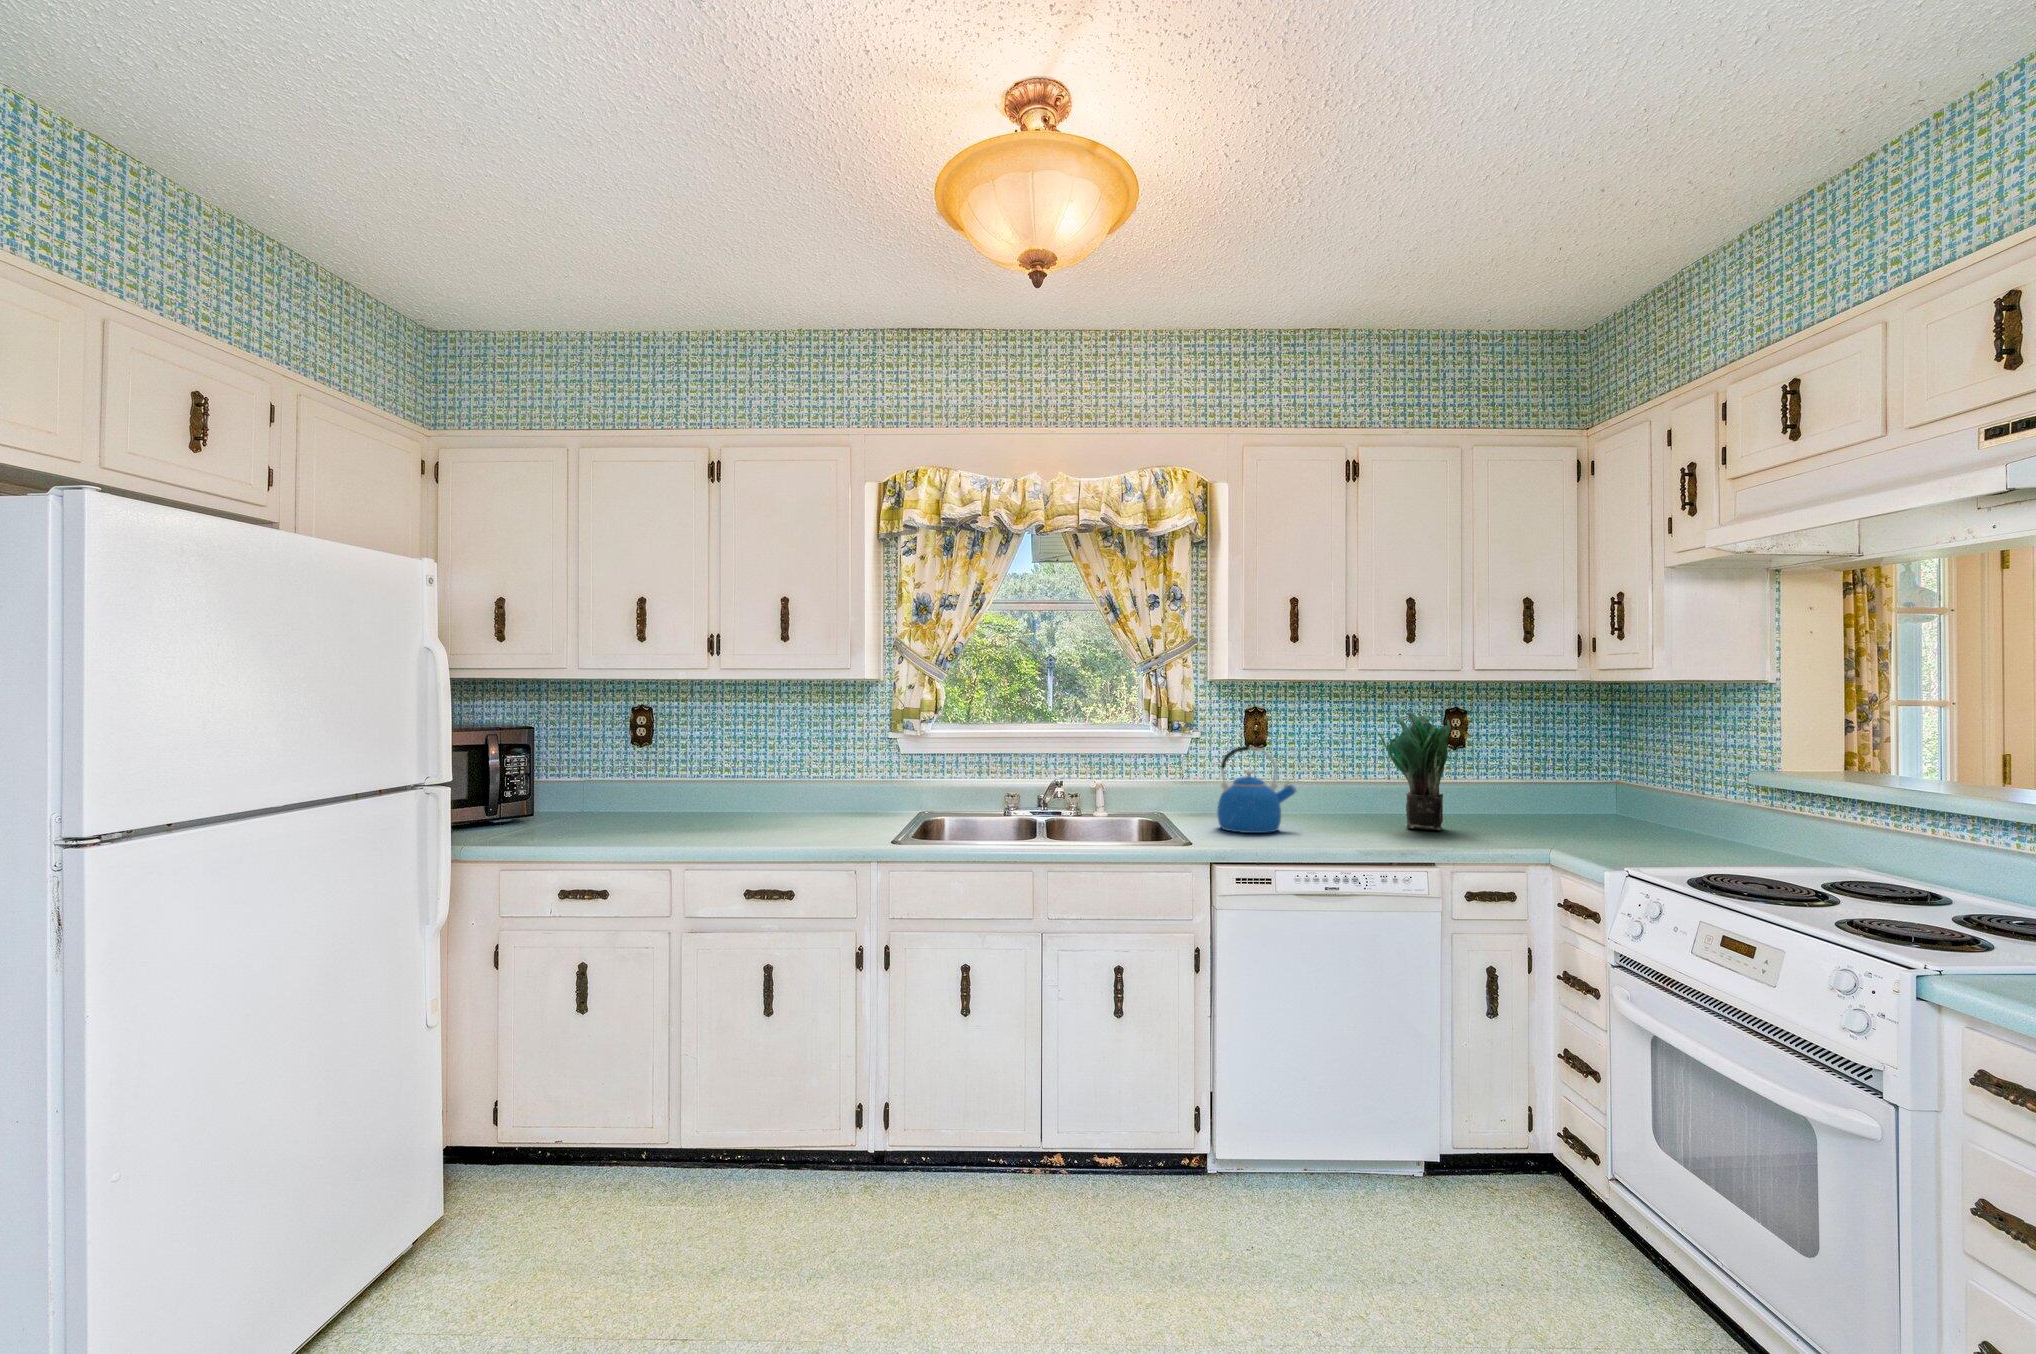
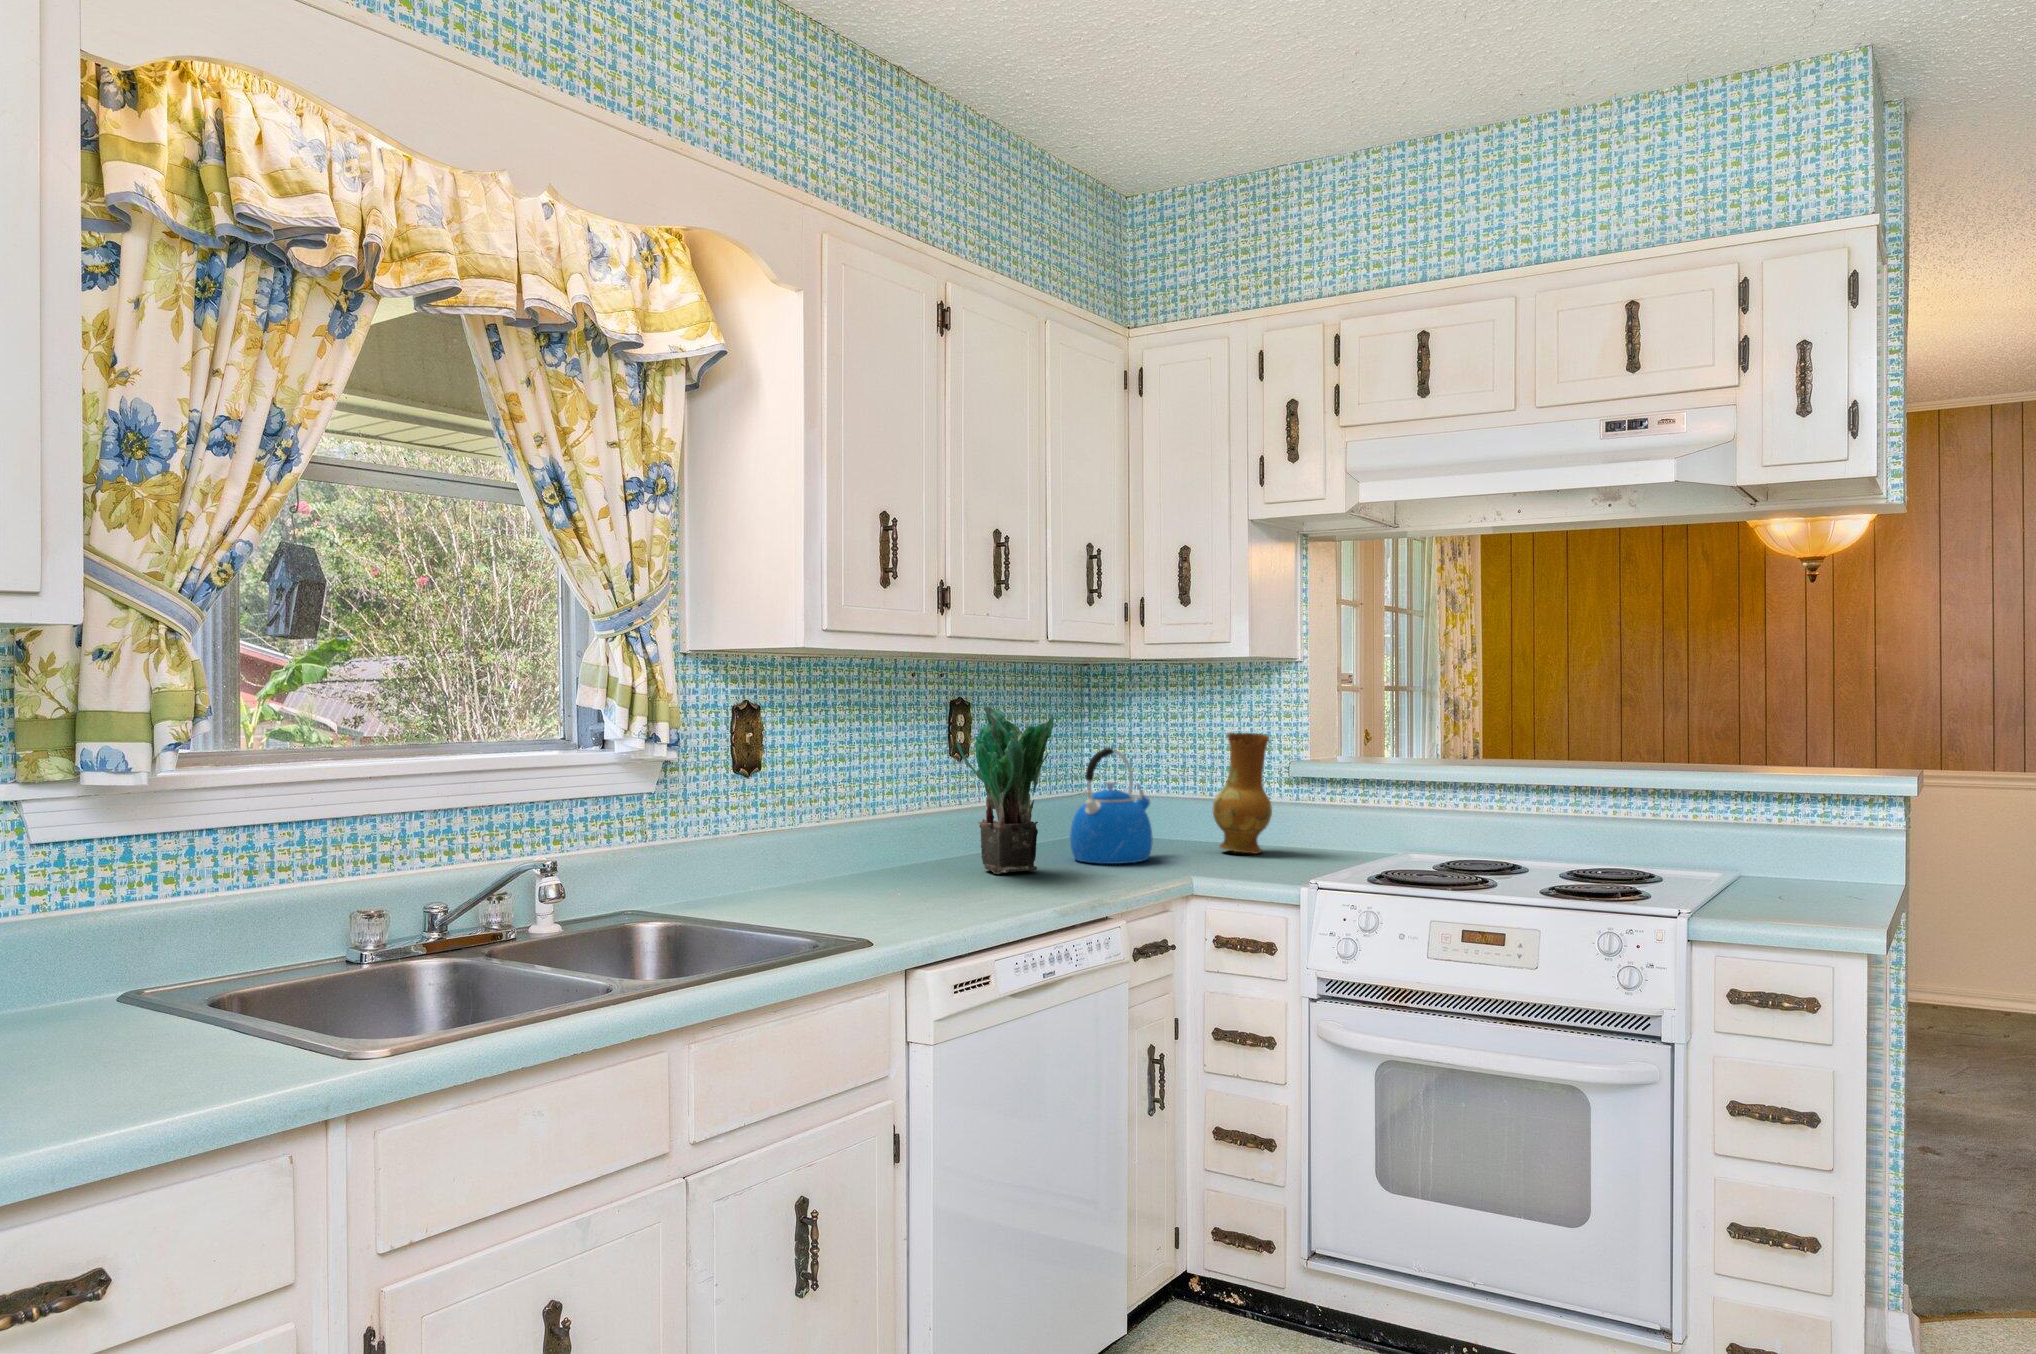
ceramic jug: none [1642,741,1704,847] -> present [1213,733,1272,854]
kettle: present [1217,746,1296,833] -> present [1070,748,1153,864]

